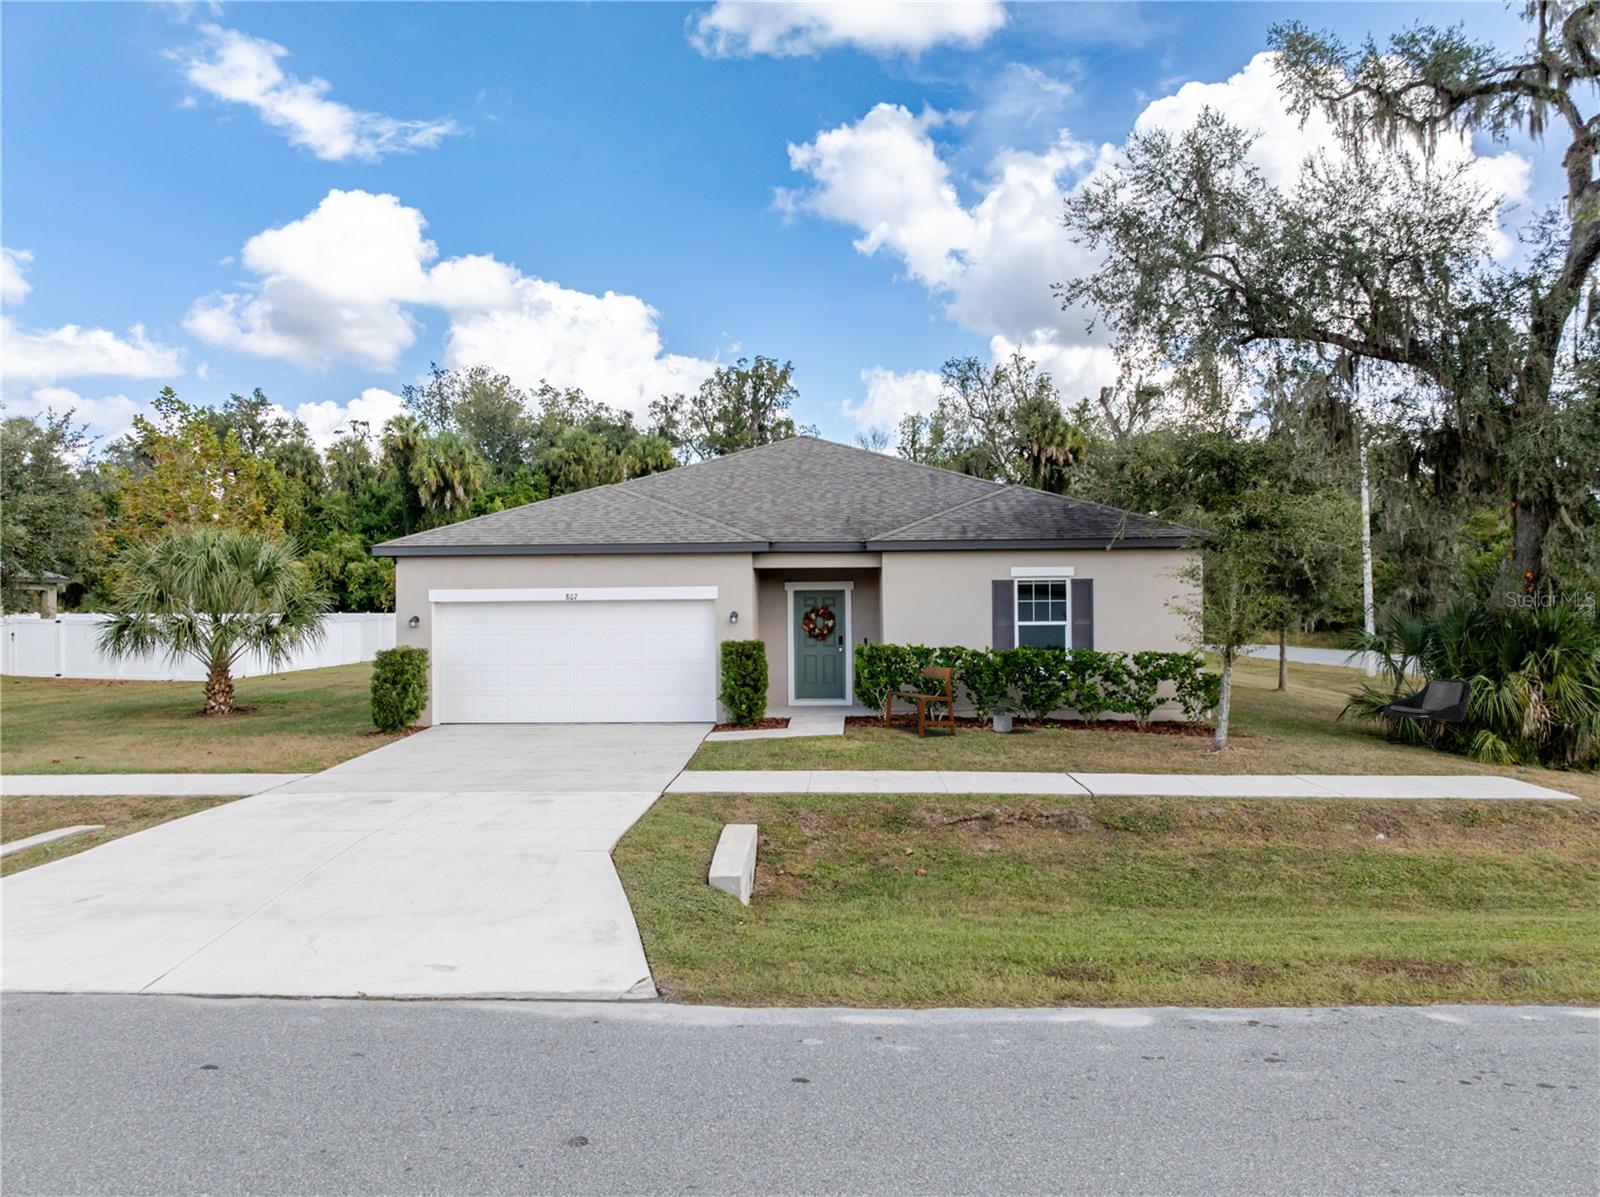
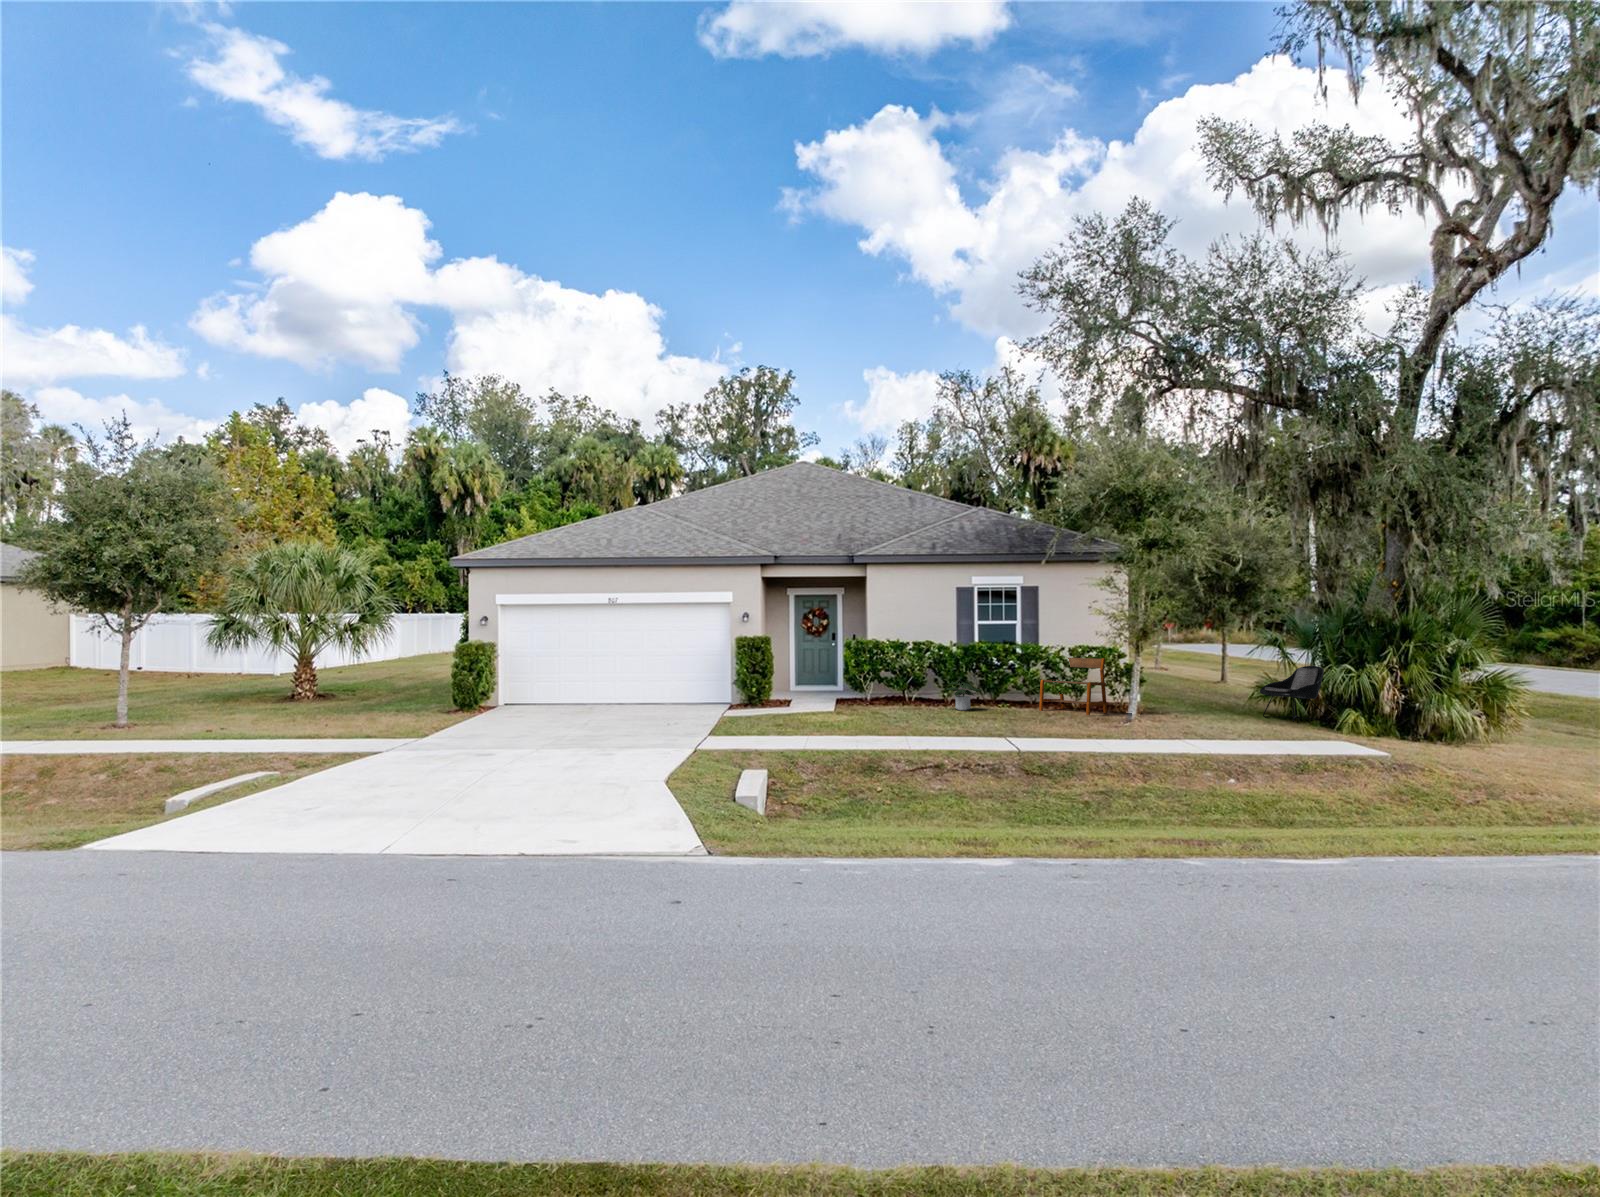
bench: present [885,666,955,737] -> present [1039,658,1108,715]

